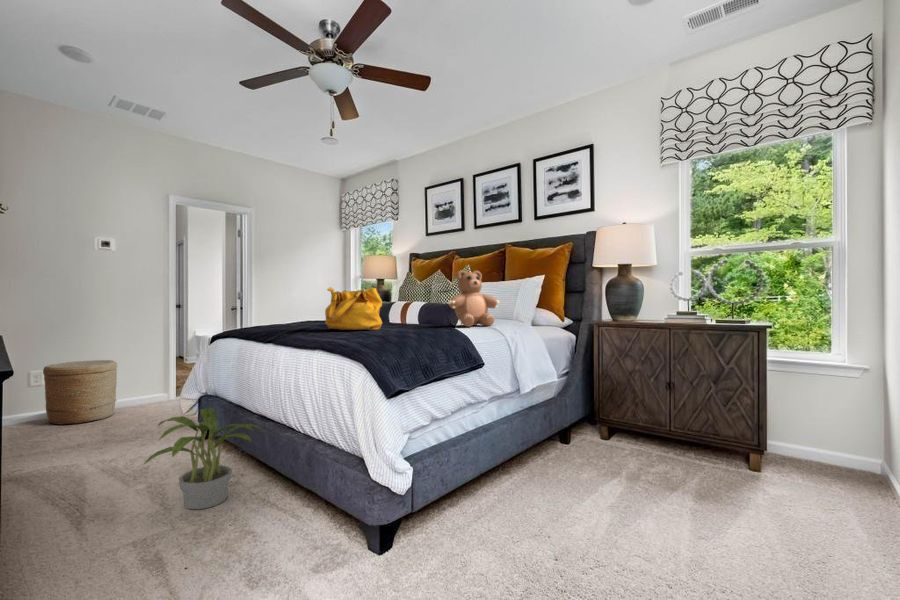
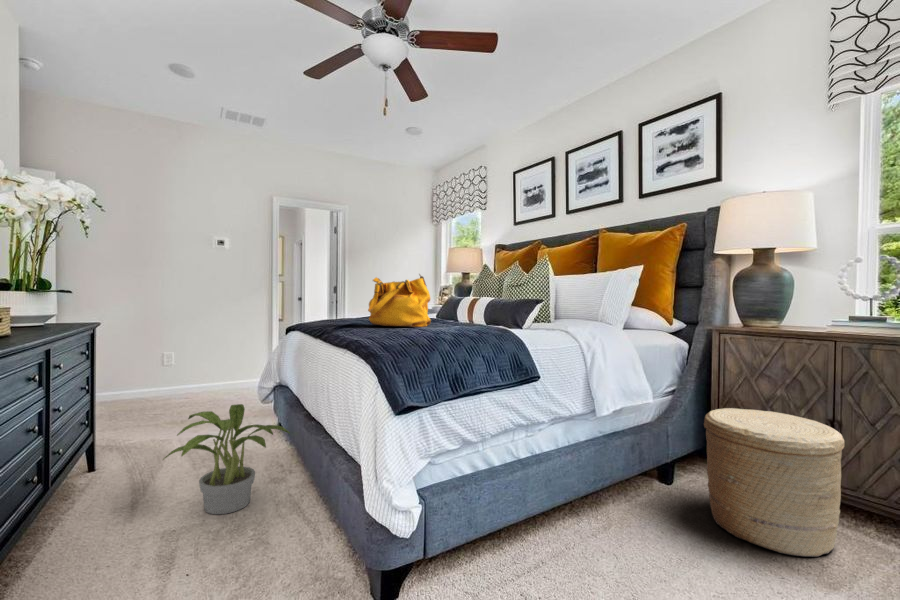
teddy bear: present [448,270,499,327] -> none [504,257,575,327]
woven basket: present [43,360,117,425] -> present [704,408,845,557]

